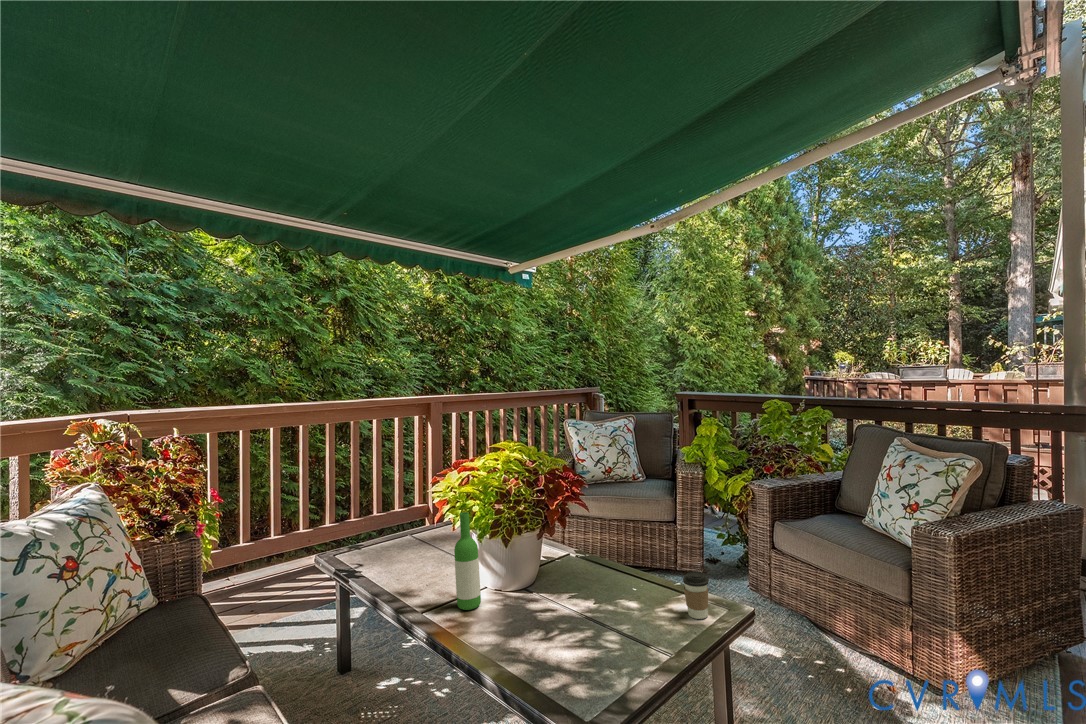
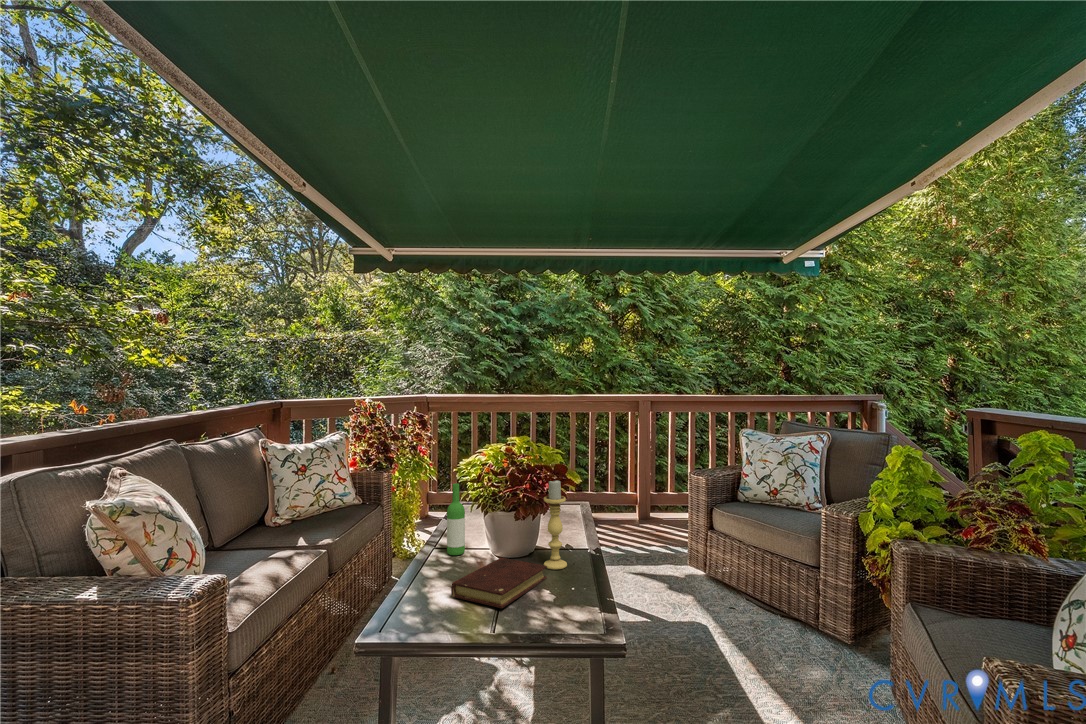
candle holder: none [571,481,601,582] -> present [544,480,567,569]
coffee cup: present [683,572,709,619] -> none [549,577,572,621]
book: none [548,576,652,646] -> present [451,558,547,608]

